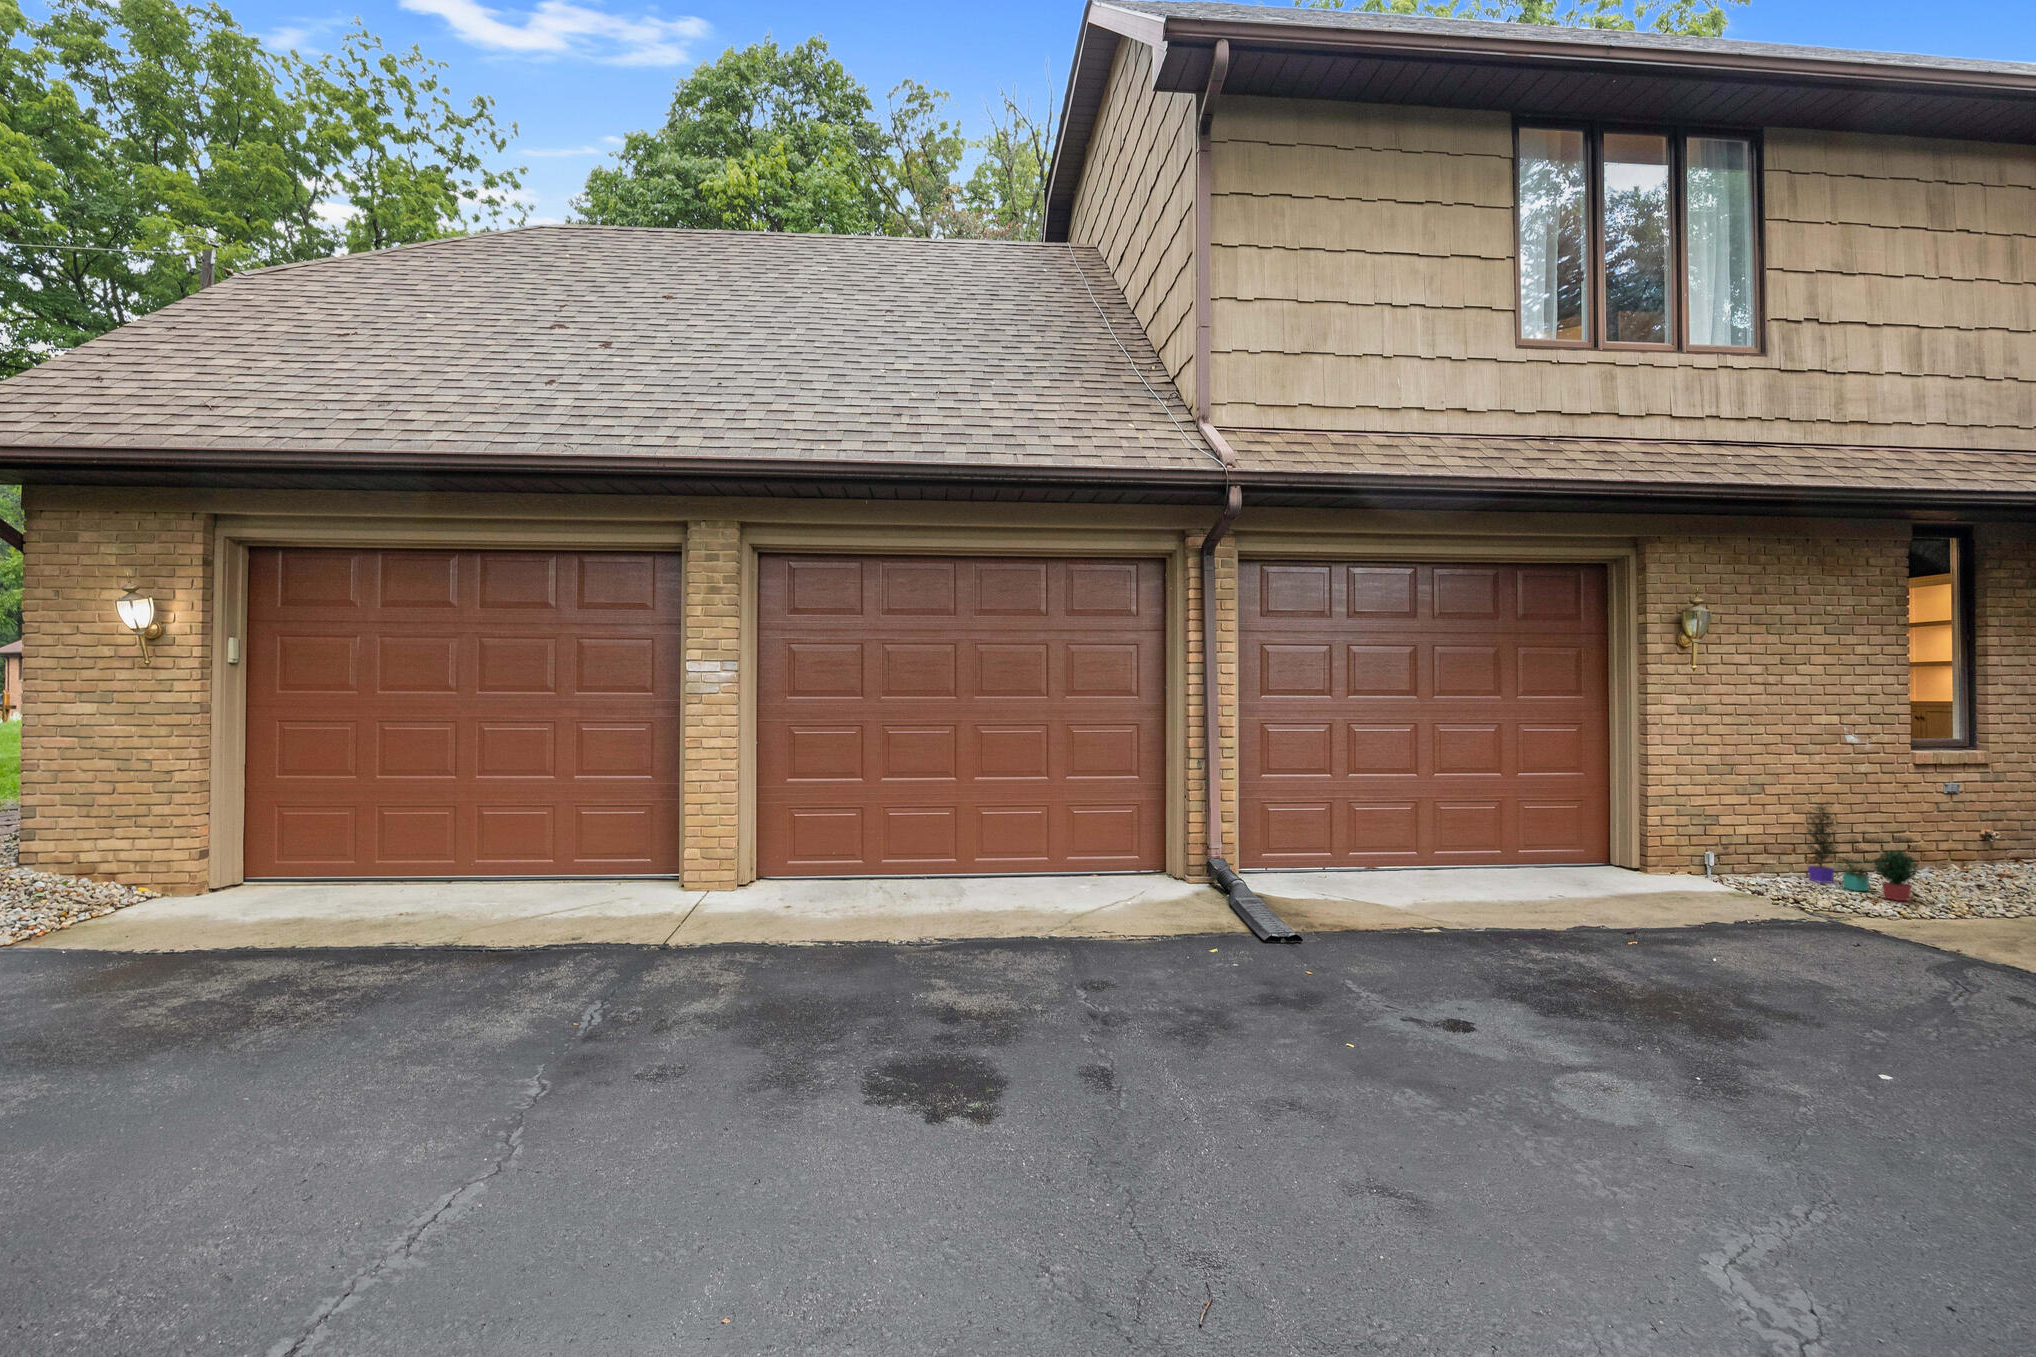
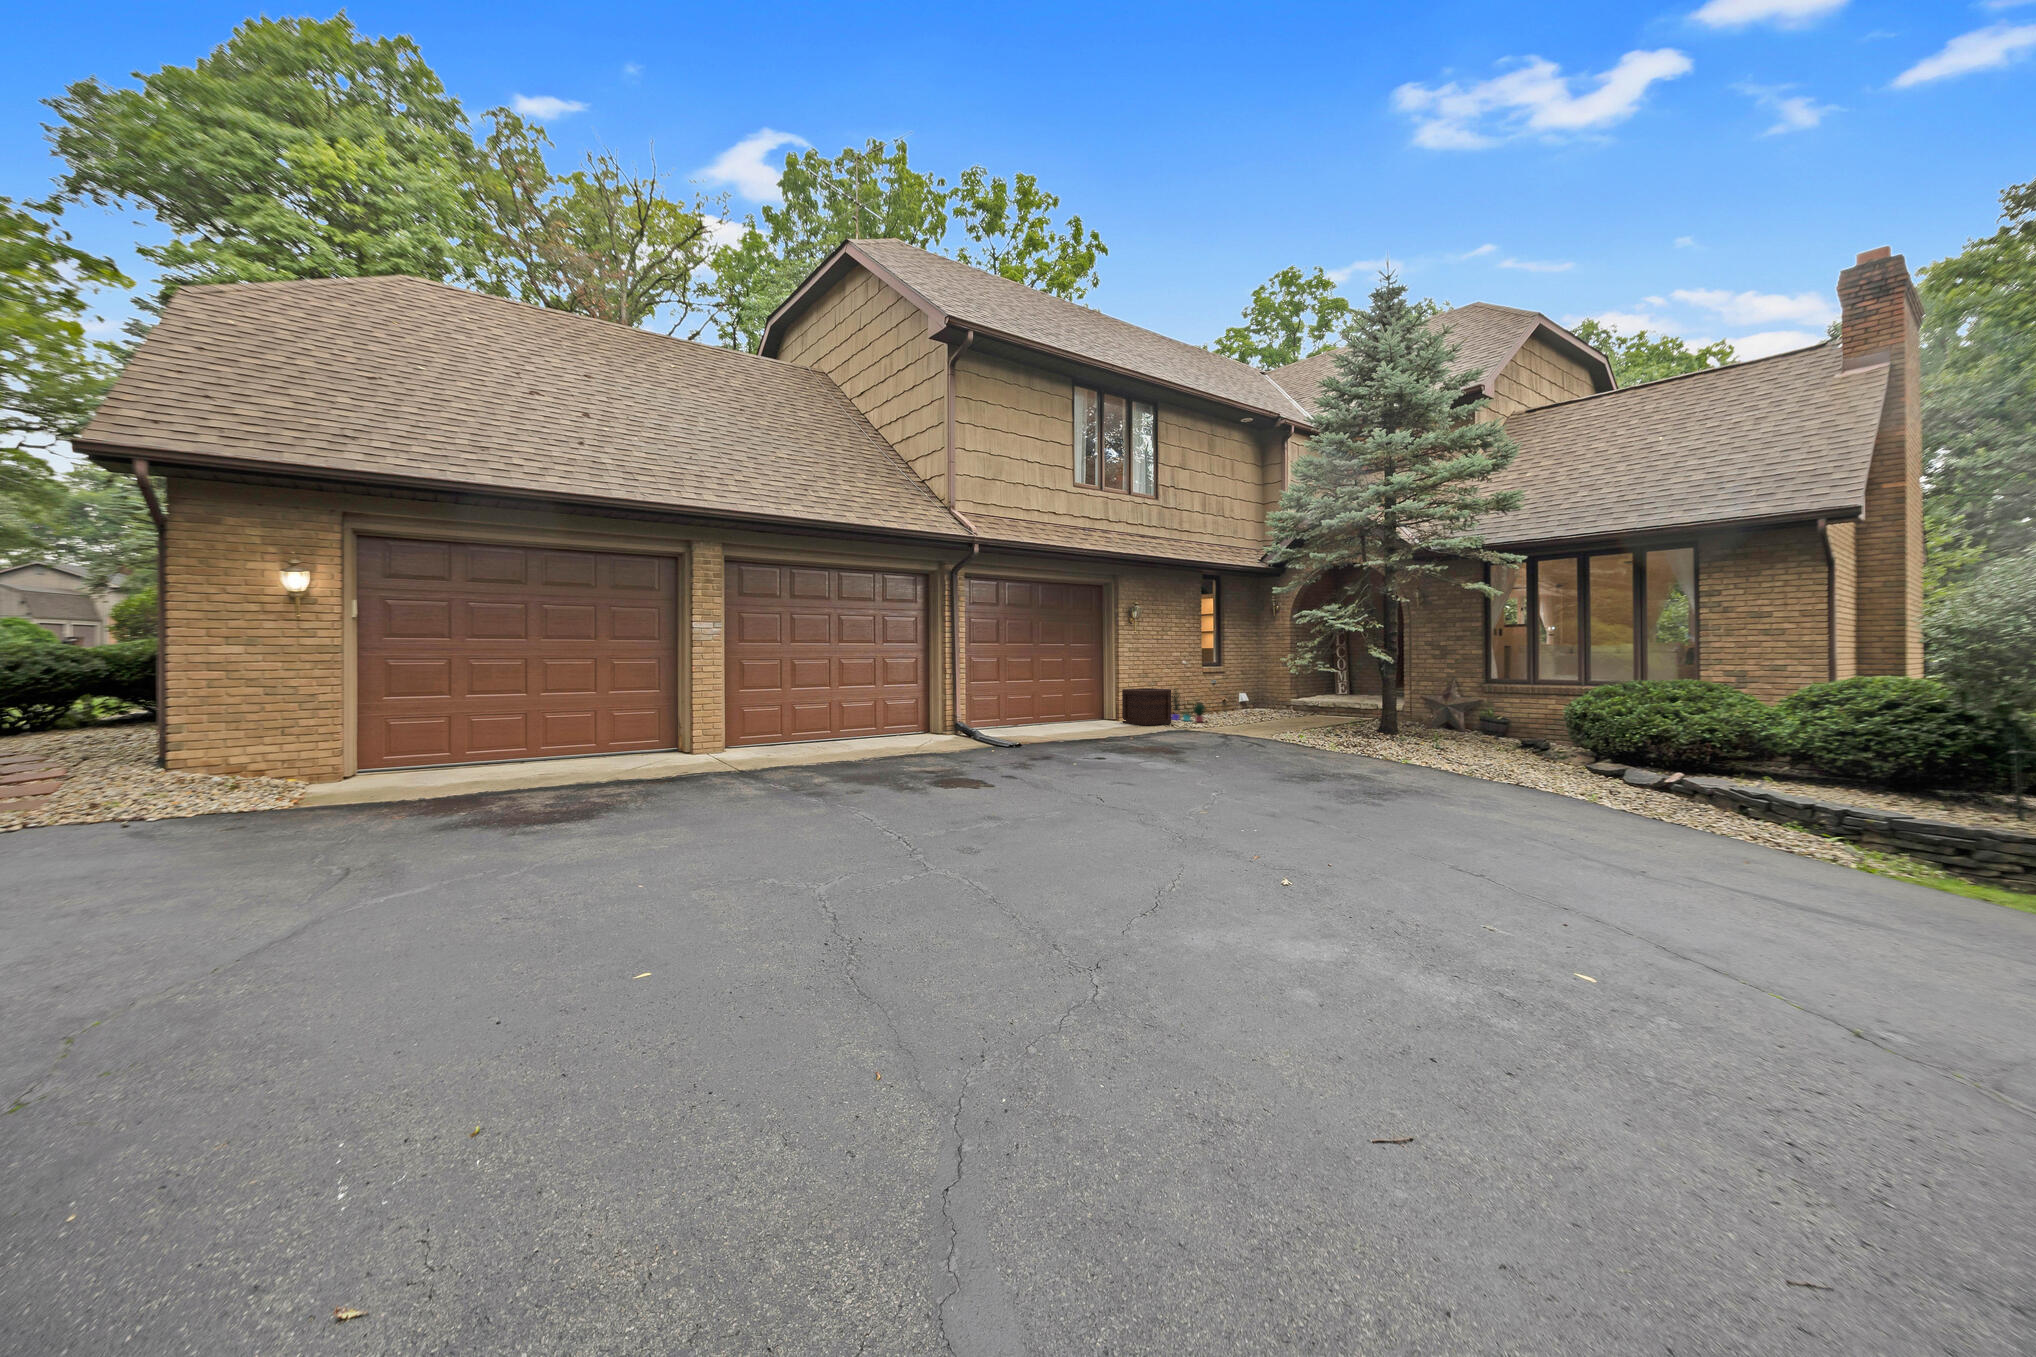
wooden crate: none [1653,800,1799,898] -> present [1122,688,1172,726]

